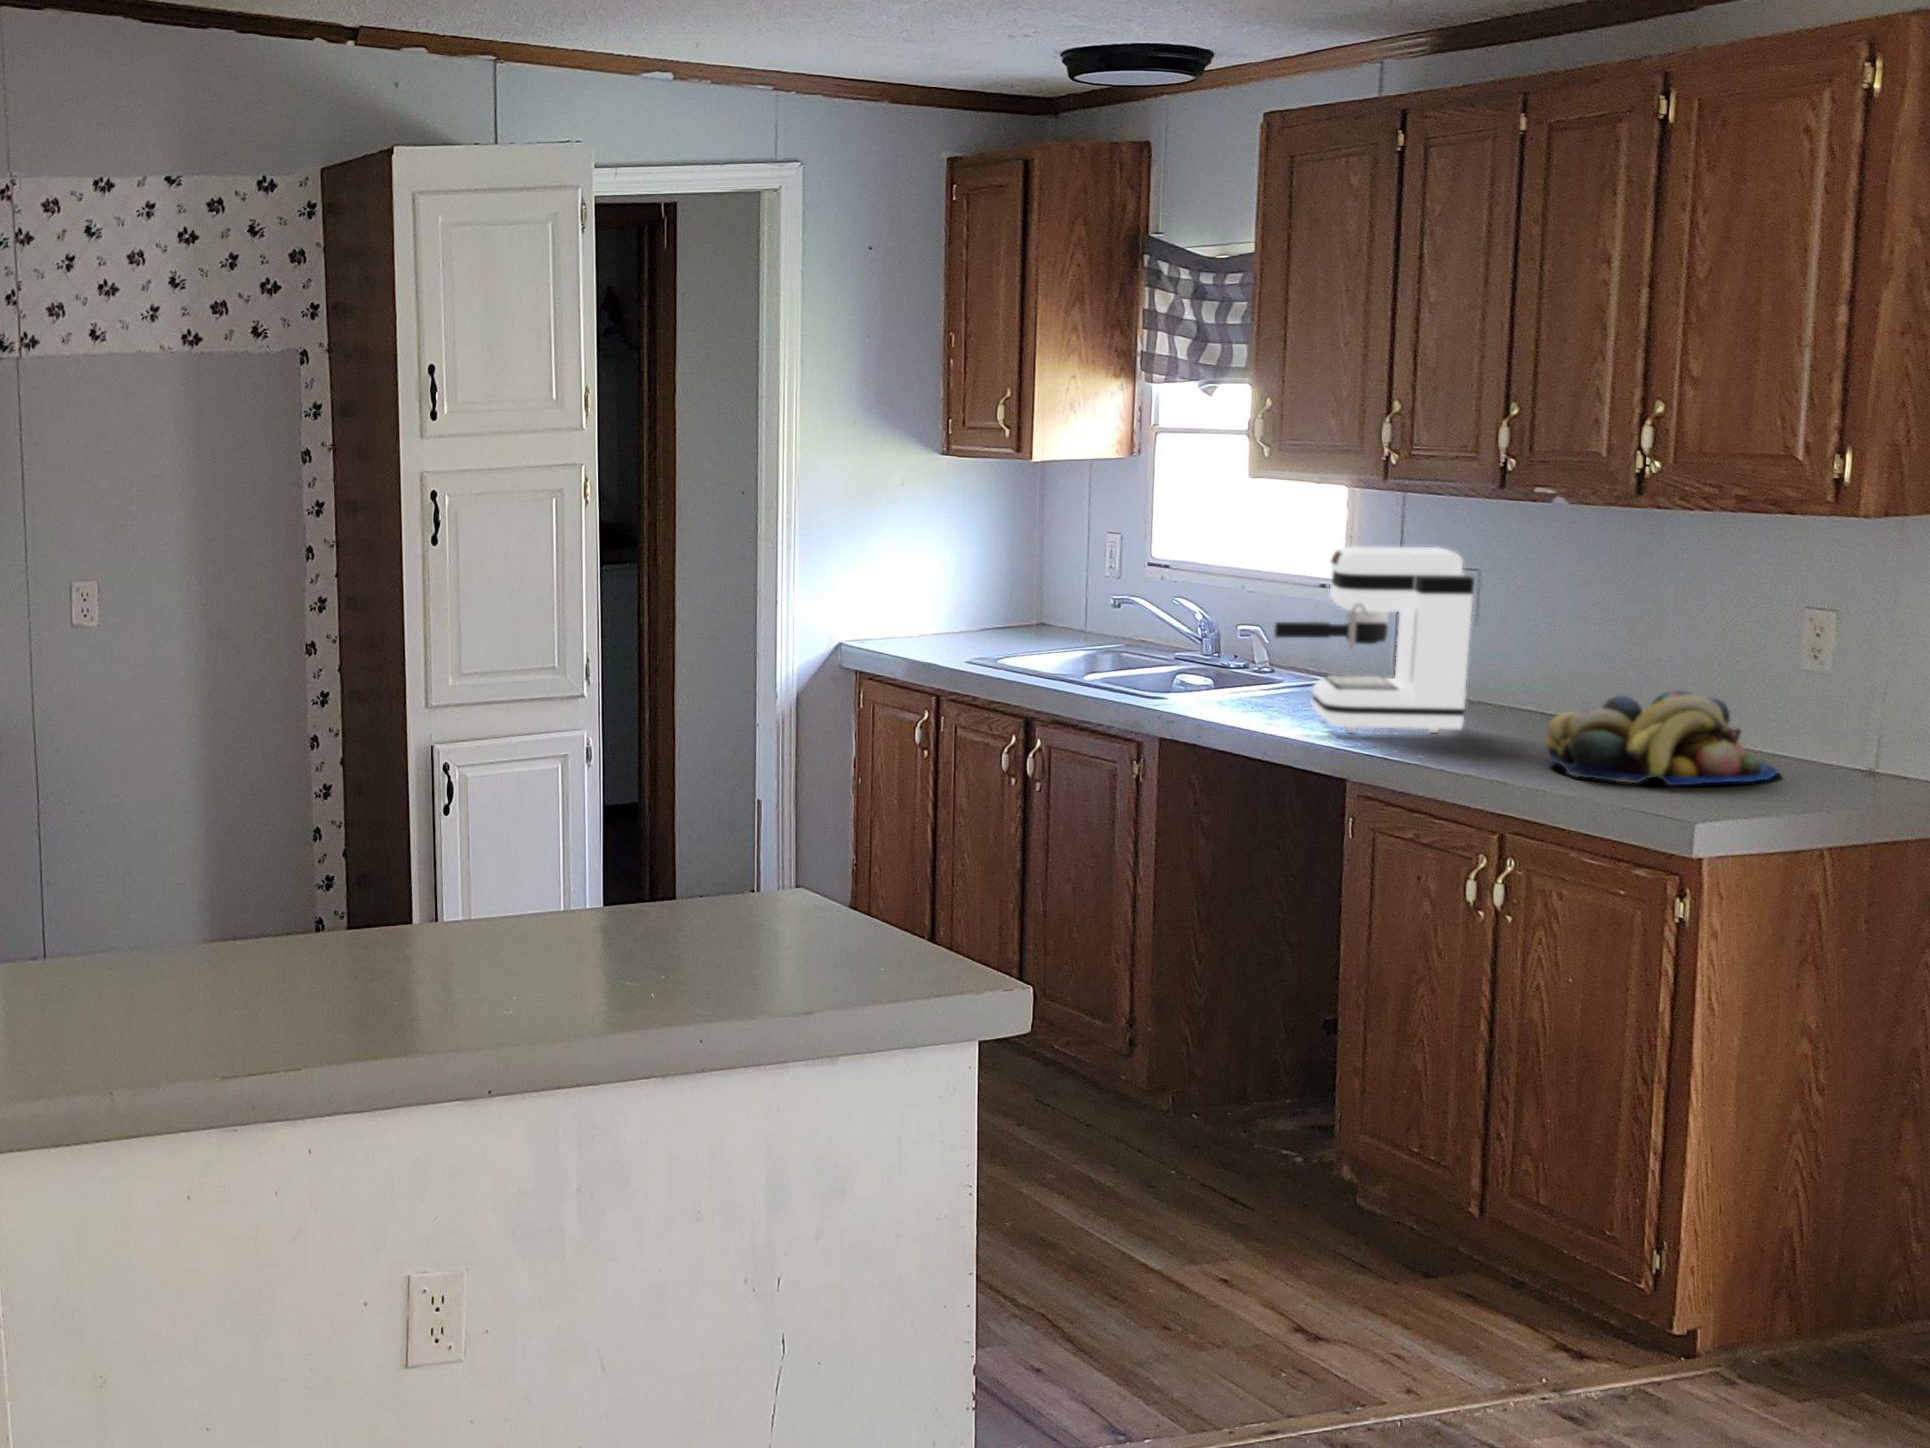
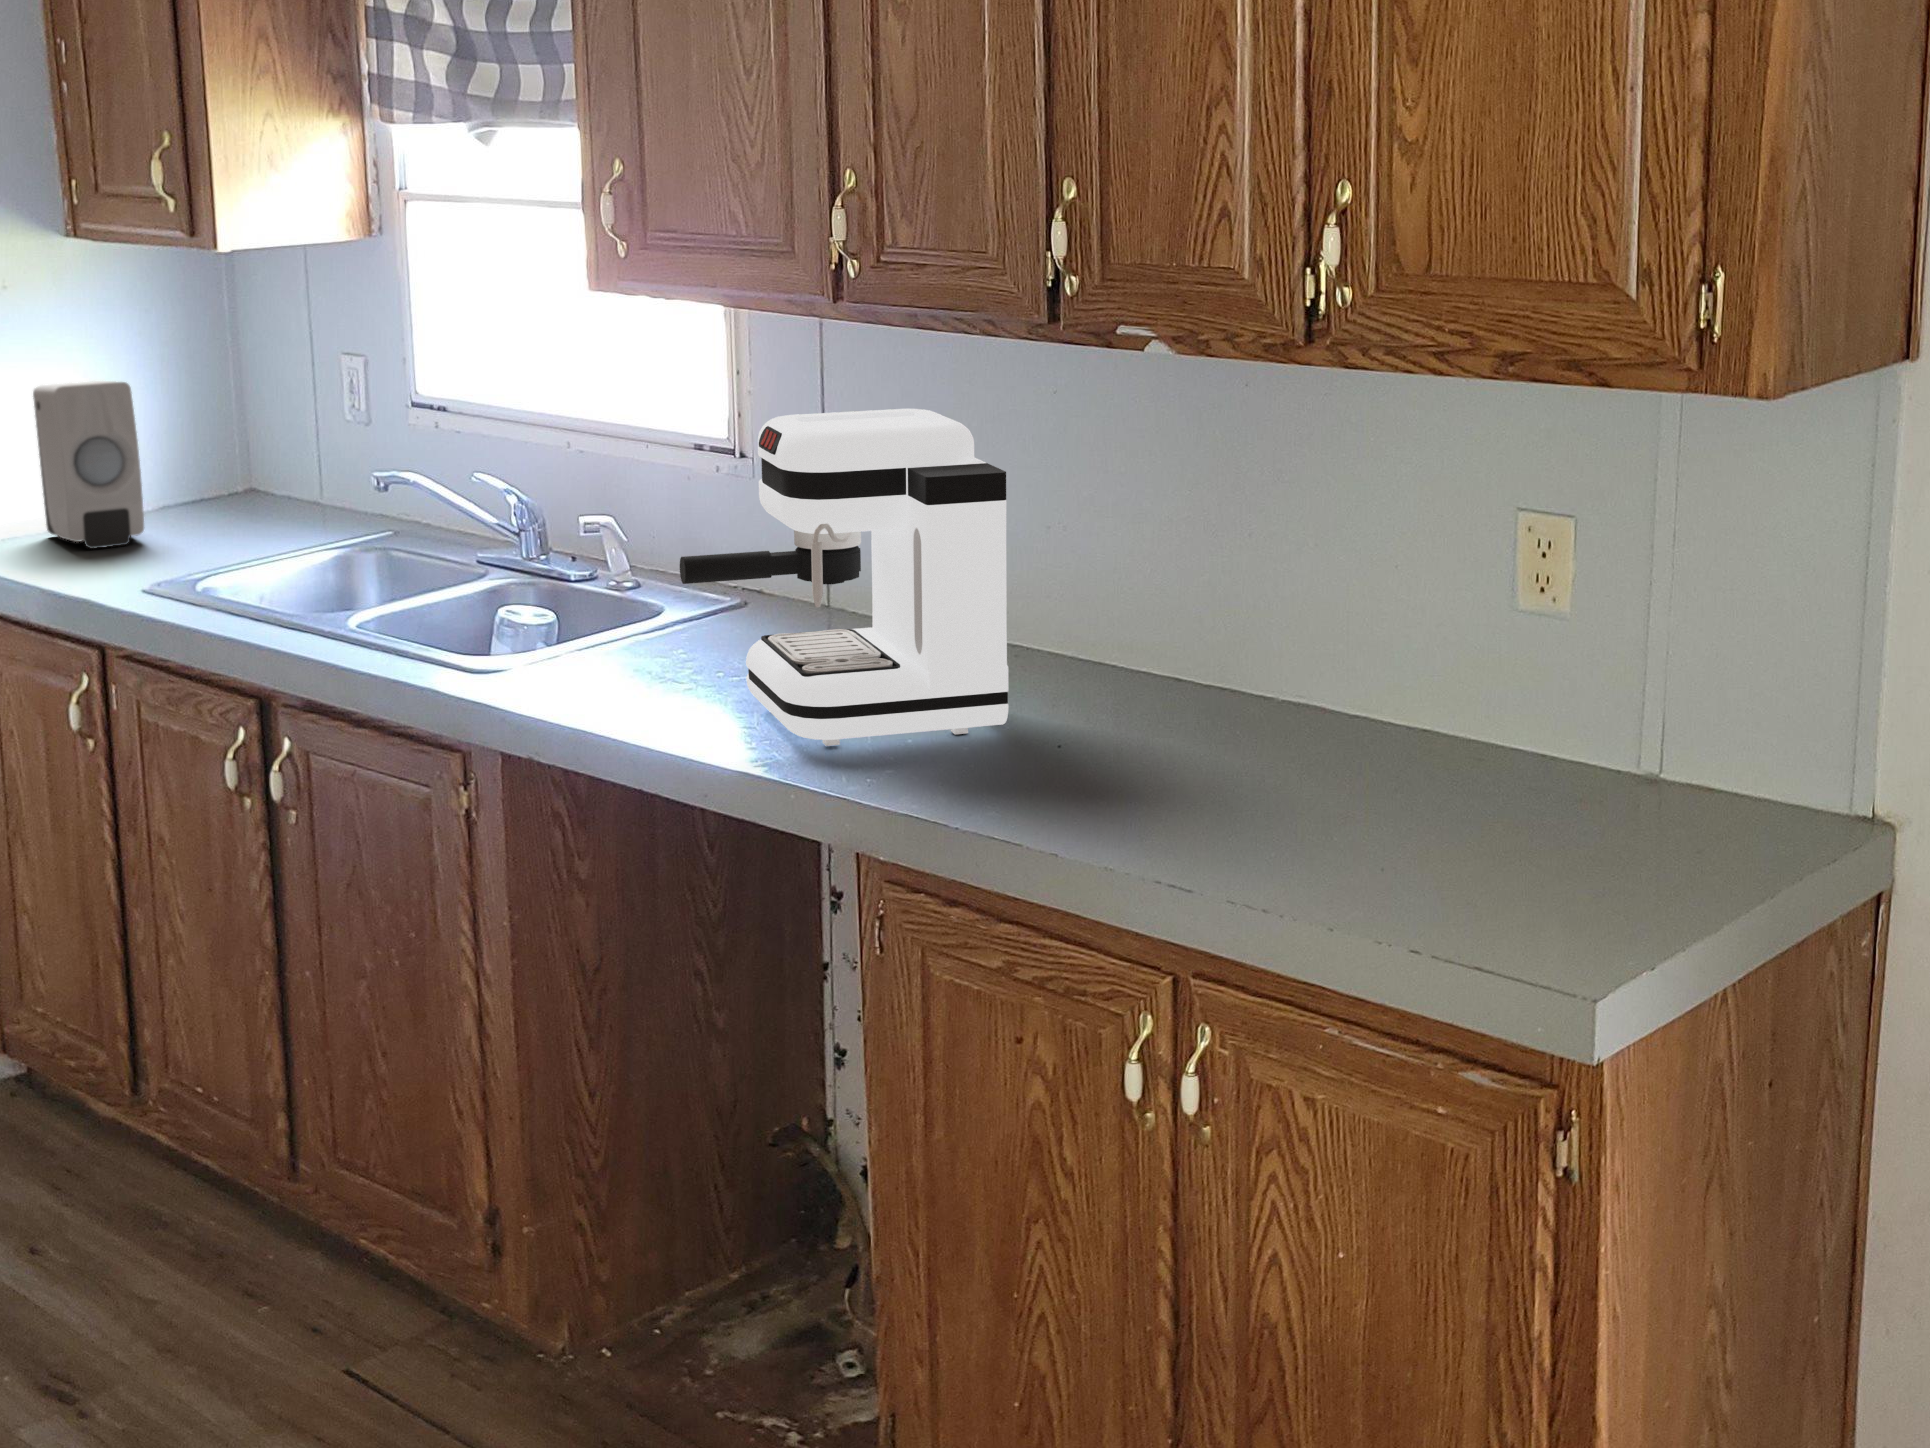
soap dispenser: none [910,542,972,644] -> present [33,381,144,549]
fruit bowl: present [1546,691,1778,785] -> none [1188,662,1562,867]

